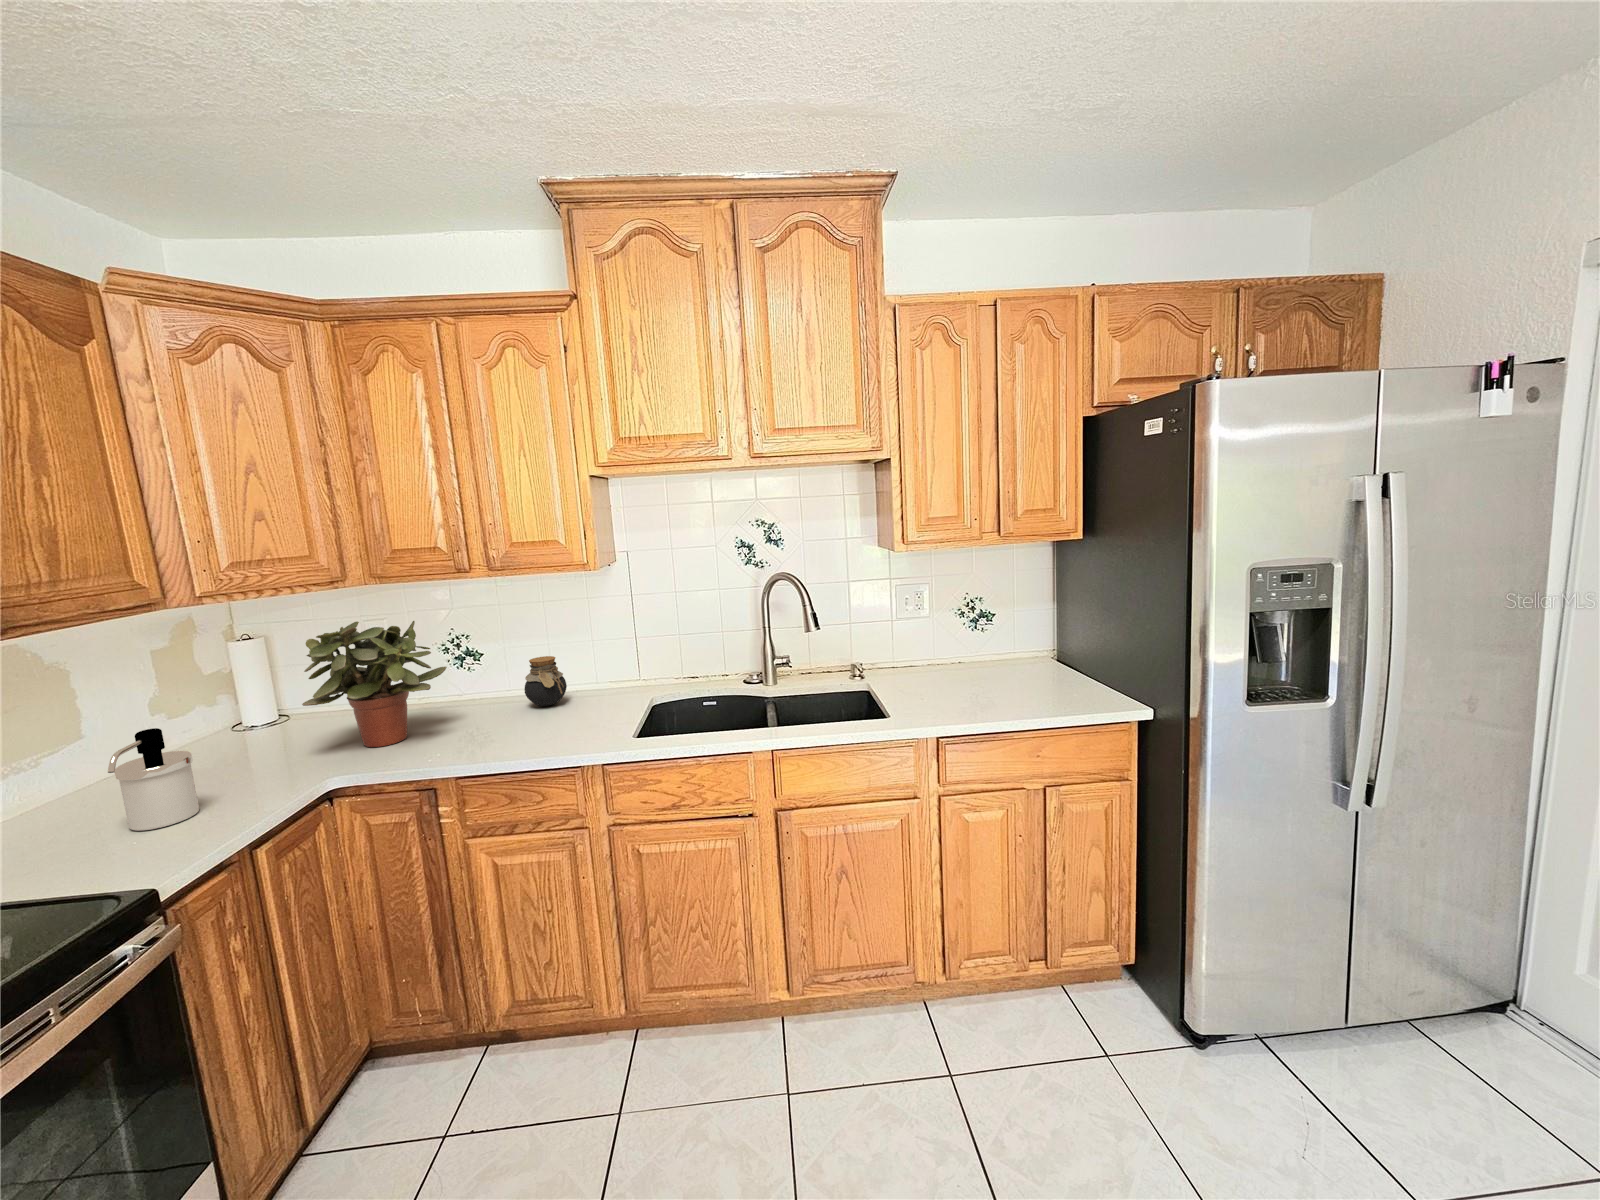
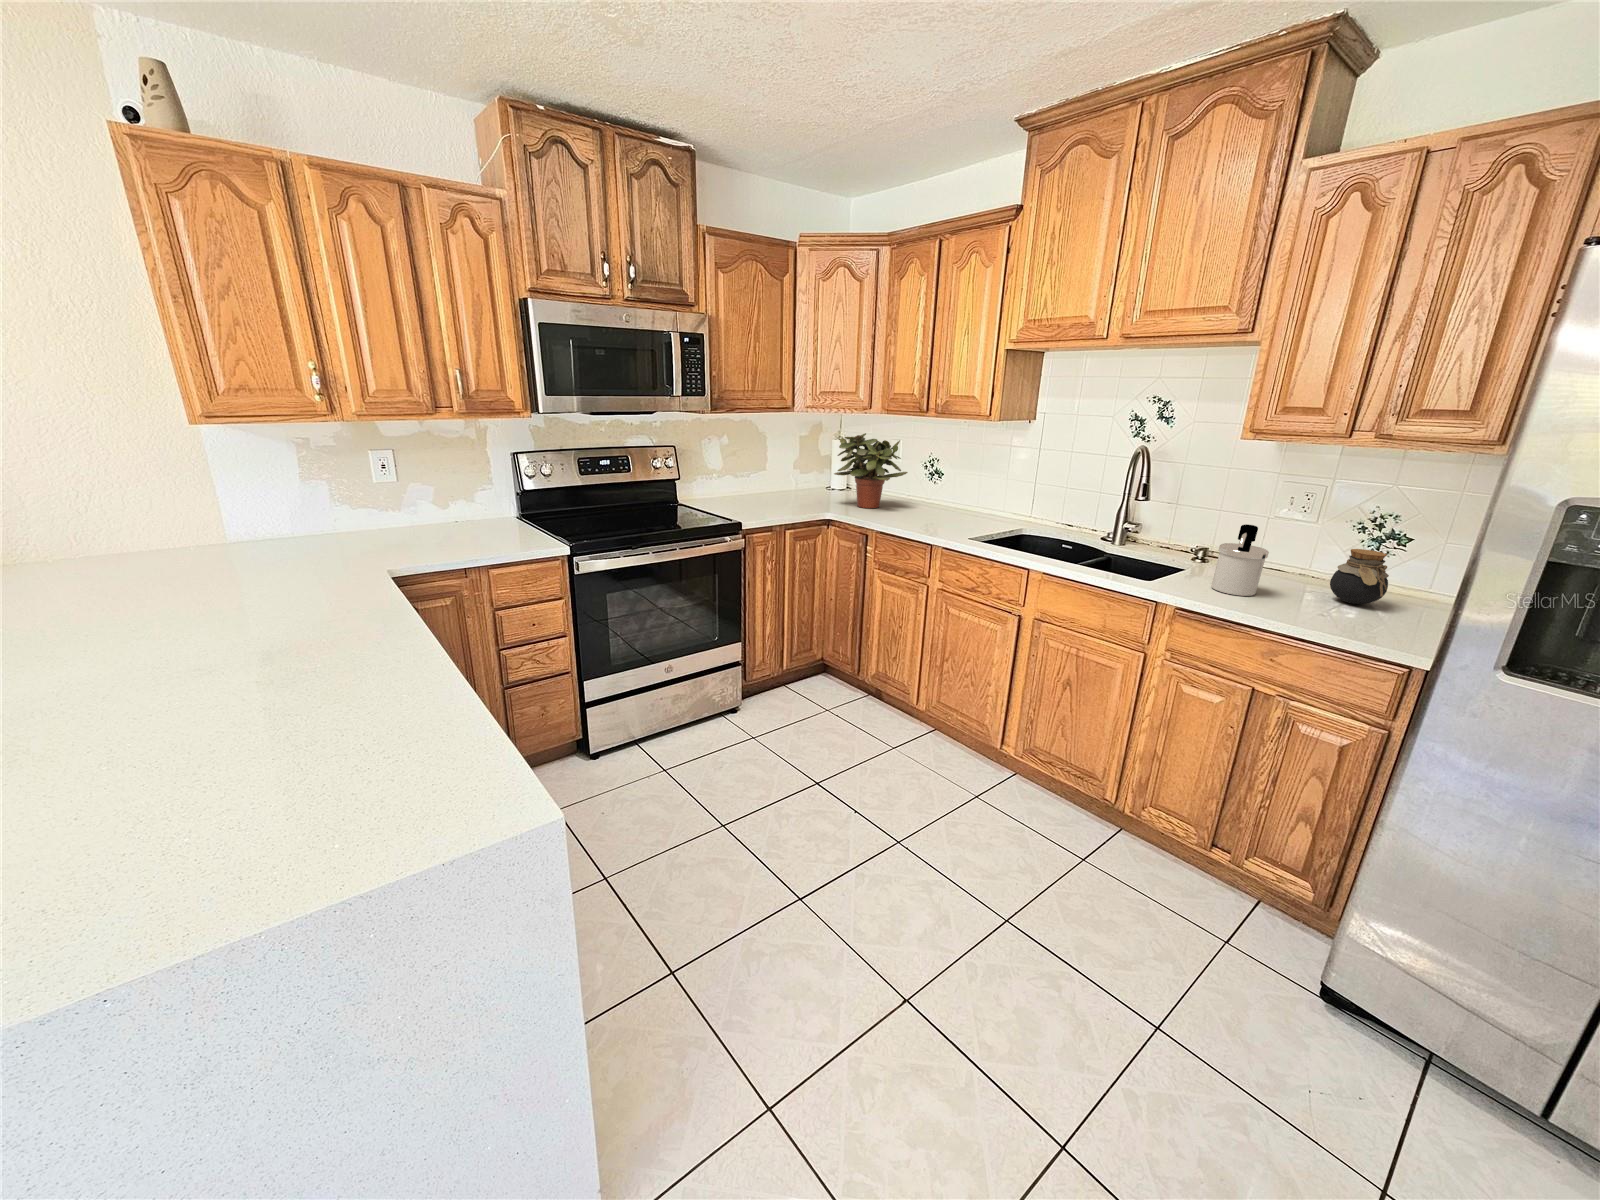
jar: present [524,656,567,706] -> present [1330,549,1389,604]
soap dispenser: present [108,728,199,831] -> present [1211,524,1269,596]

